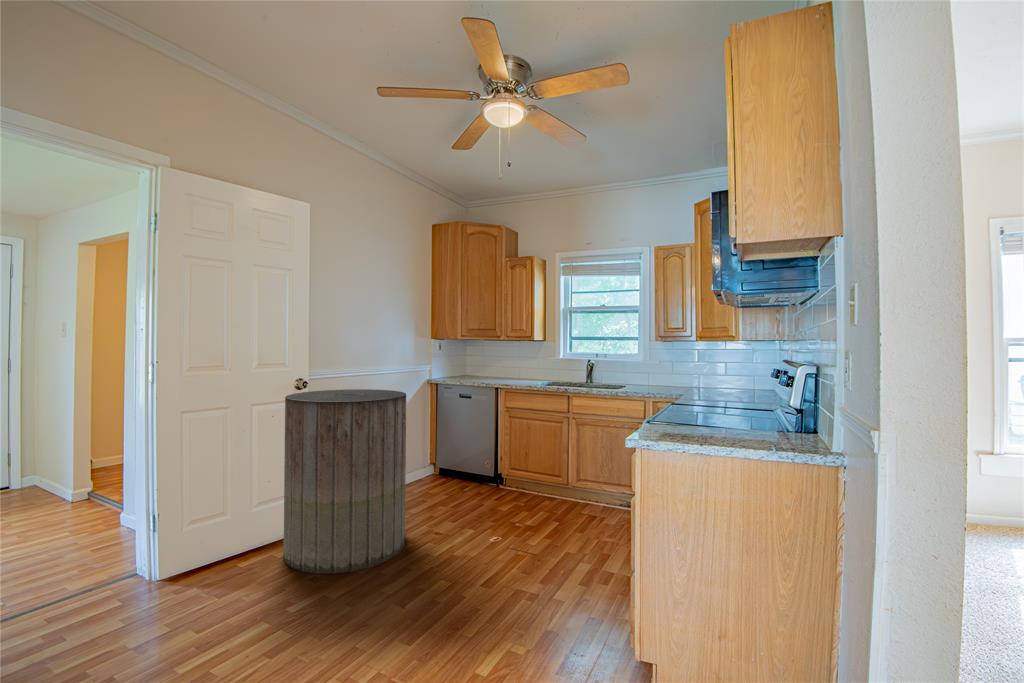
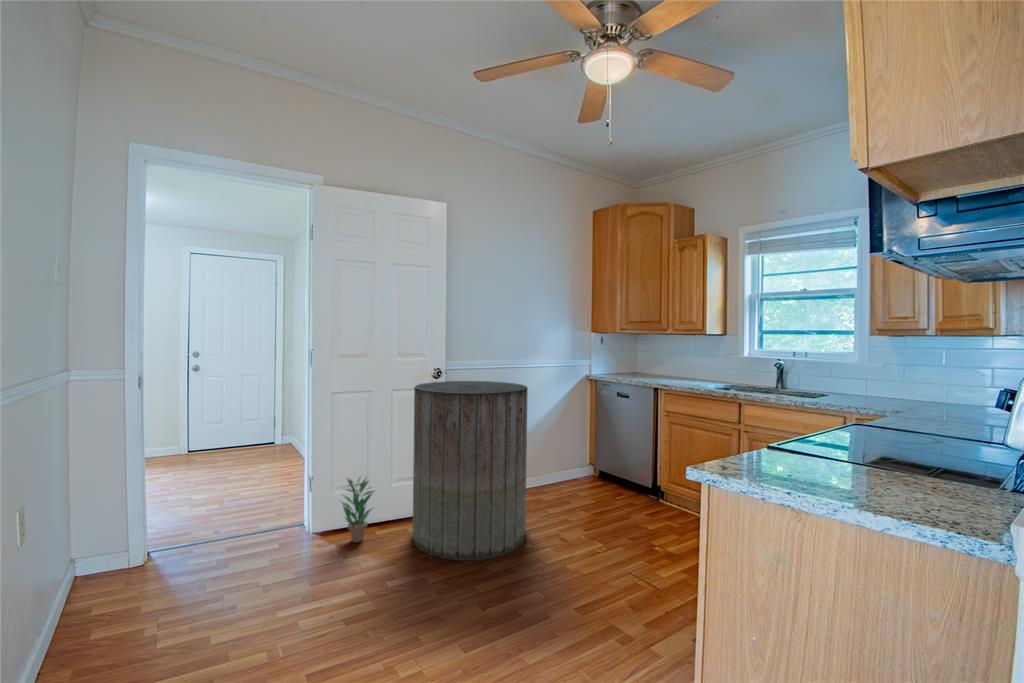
potted plant: none [193,501,243,581] -> present [341,477,374,542]

